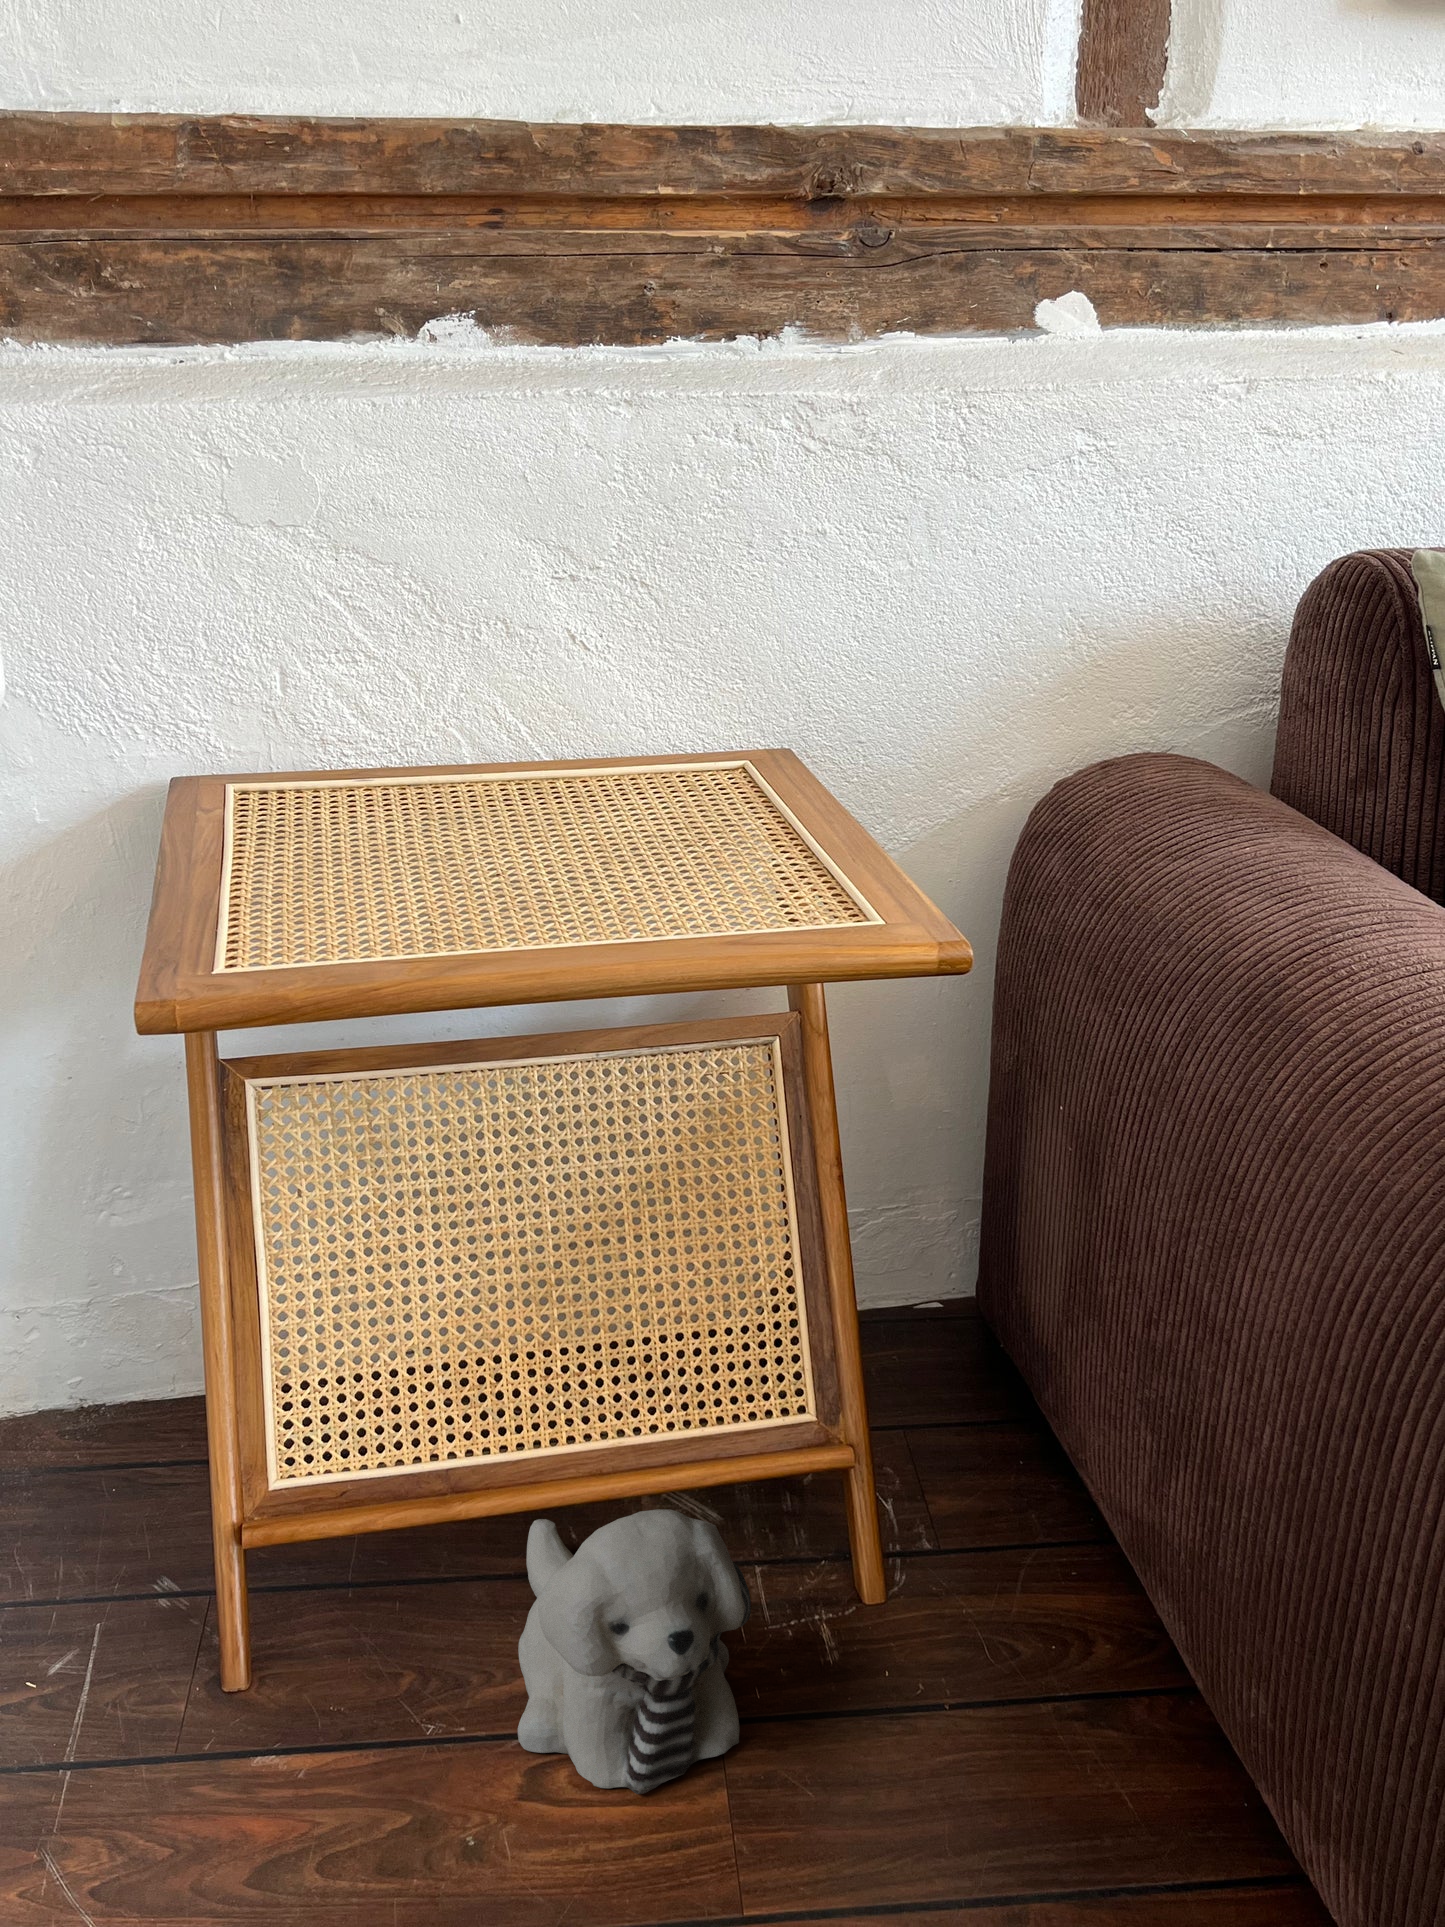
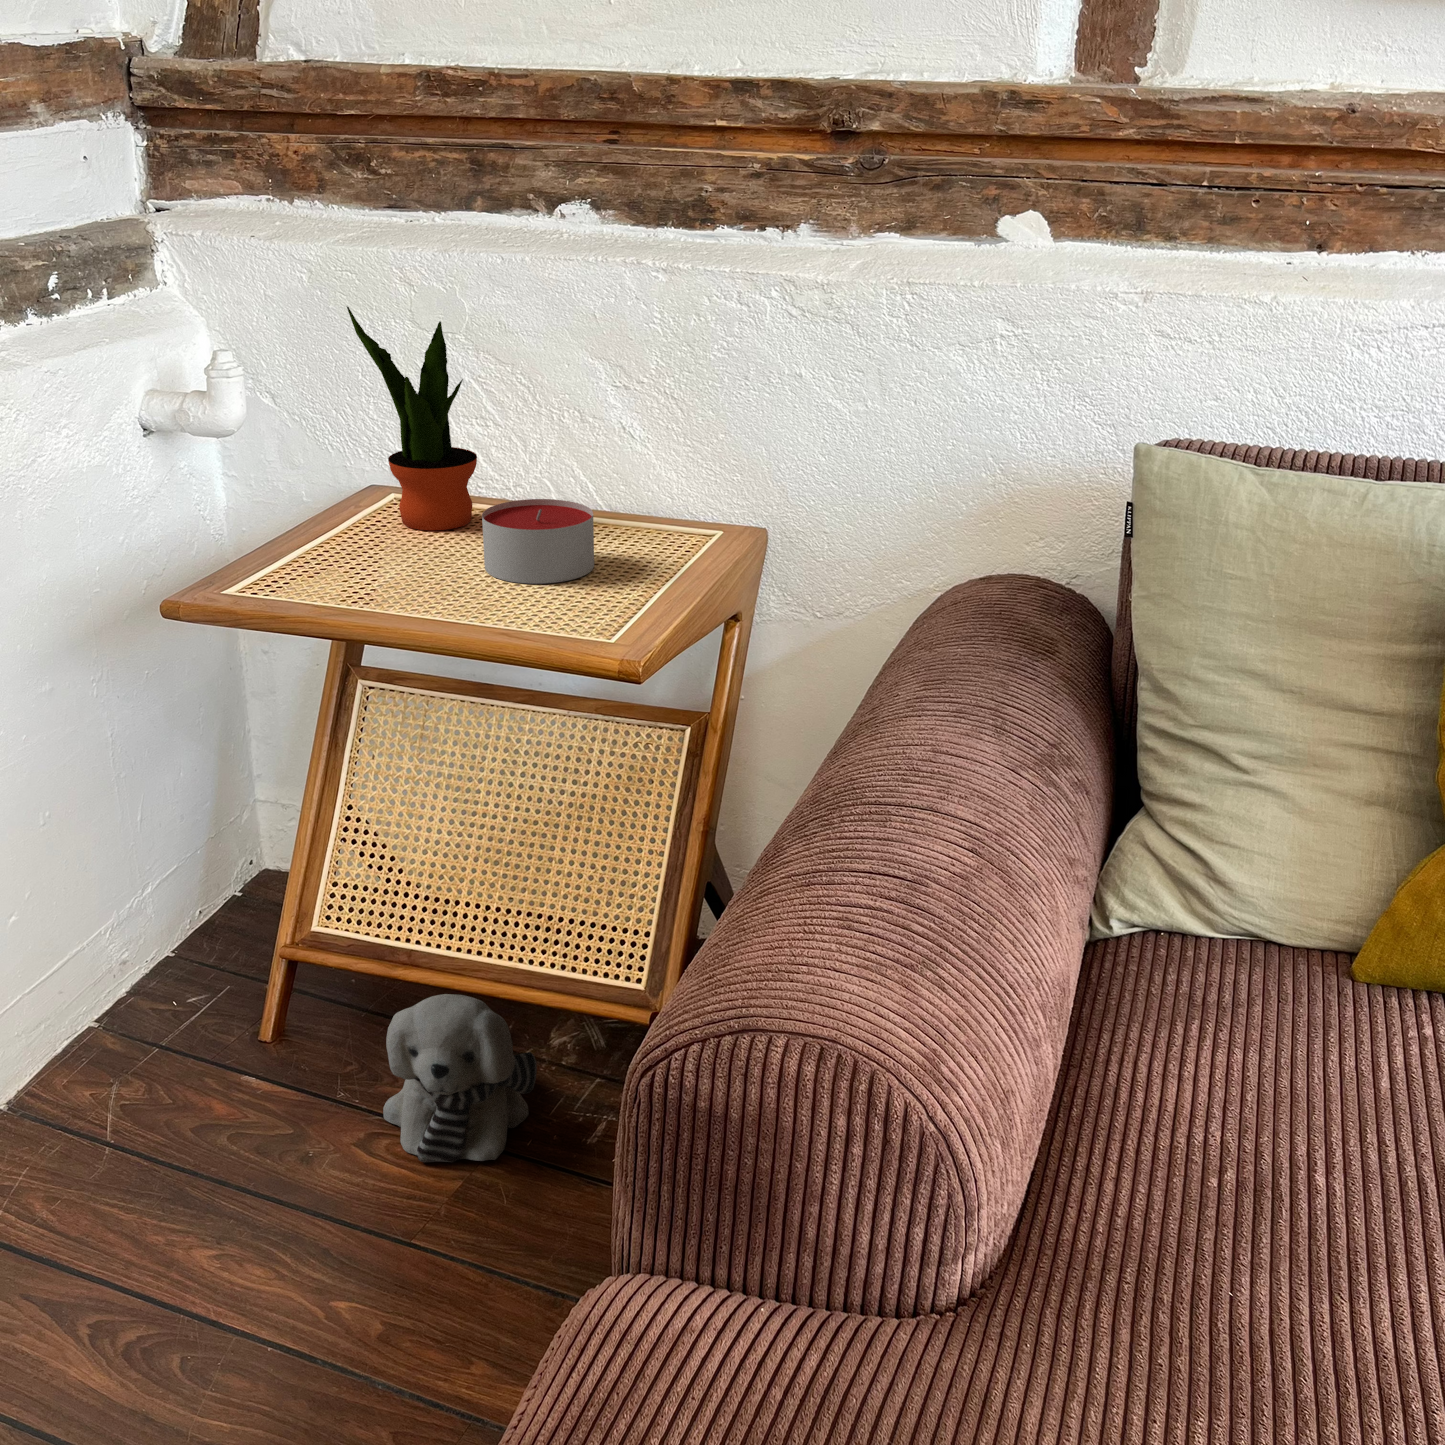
potted plant: none [188,476,420,821] -> present [347,307,477,530]
candle: none [537,730,709,855] -> present [482,499,594,584]

